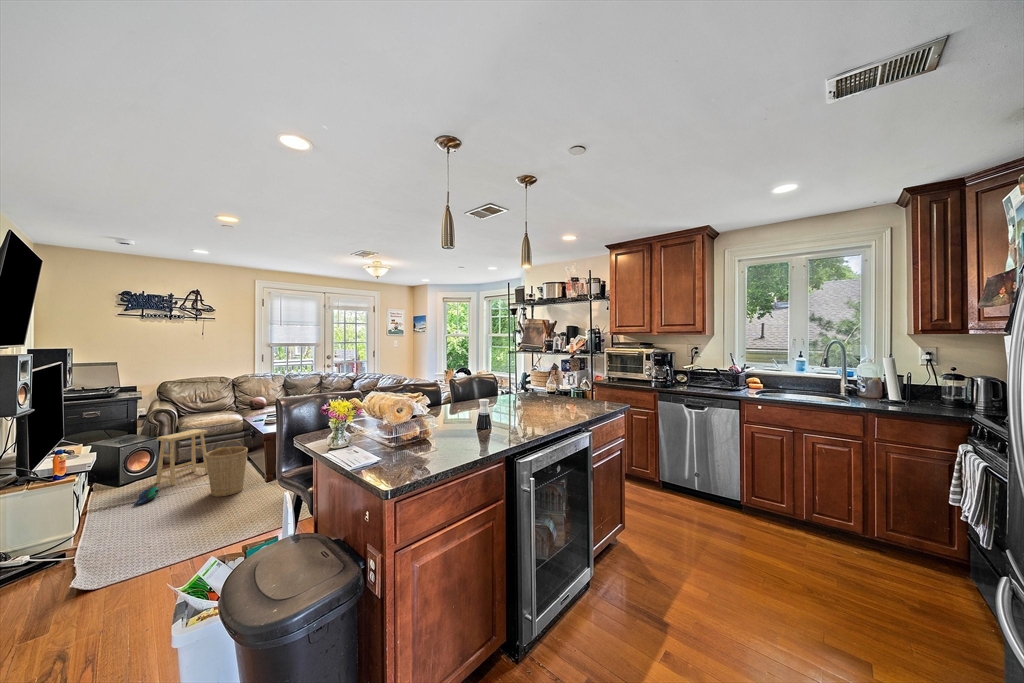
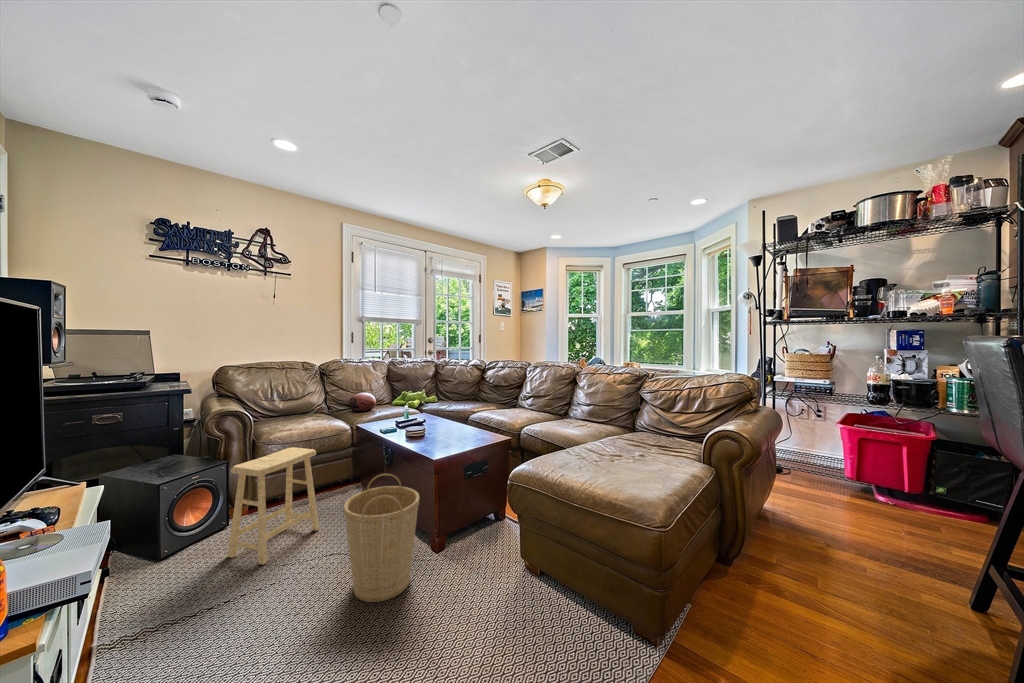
plush toy: present [134,487,160,505] -> none [198,580,249,639]

